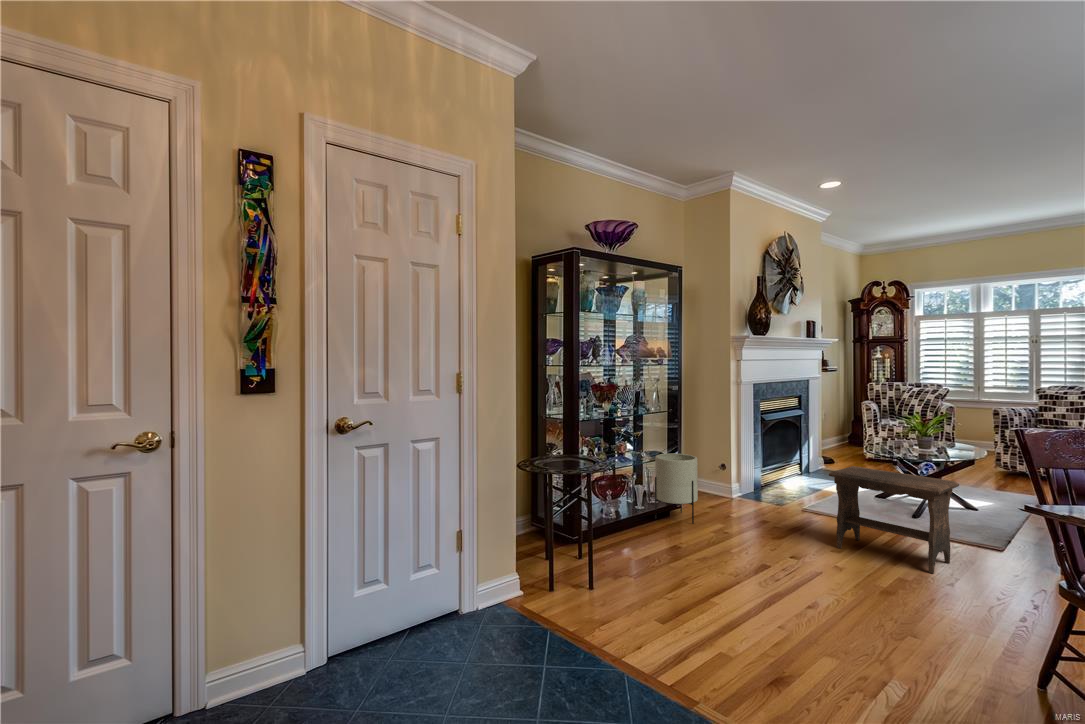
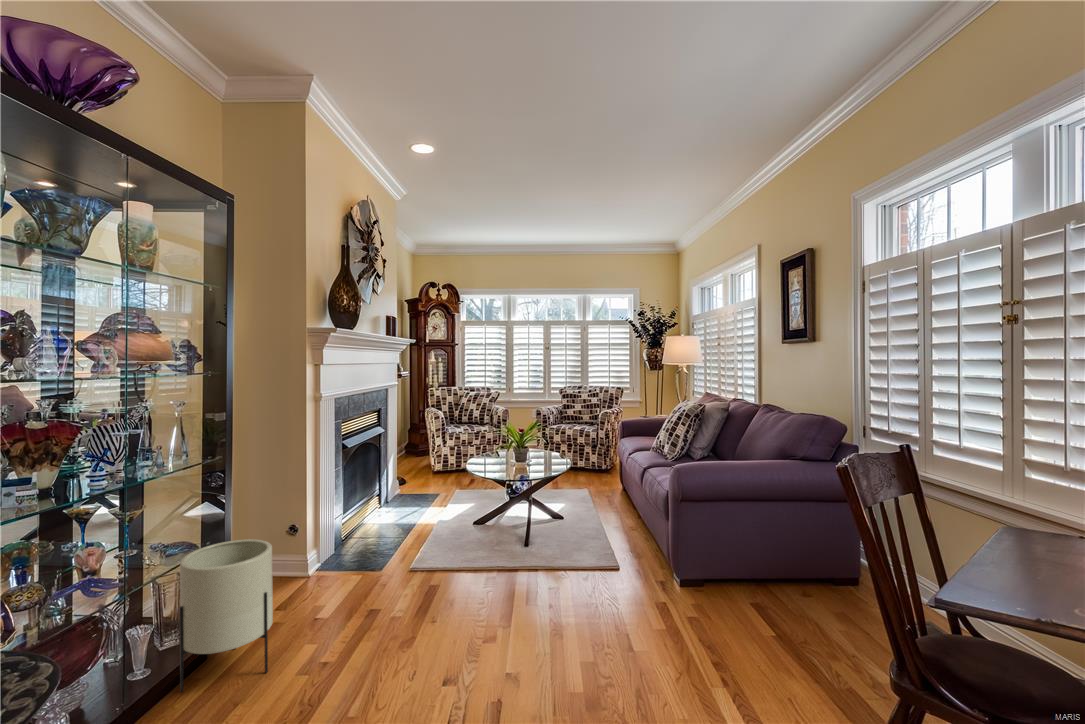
footstool: present [829,466,959,574] -> none [487,508,621,635]

